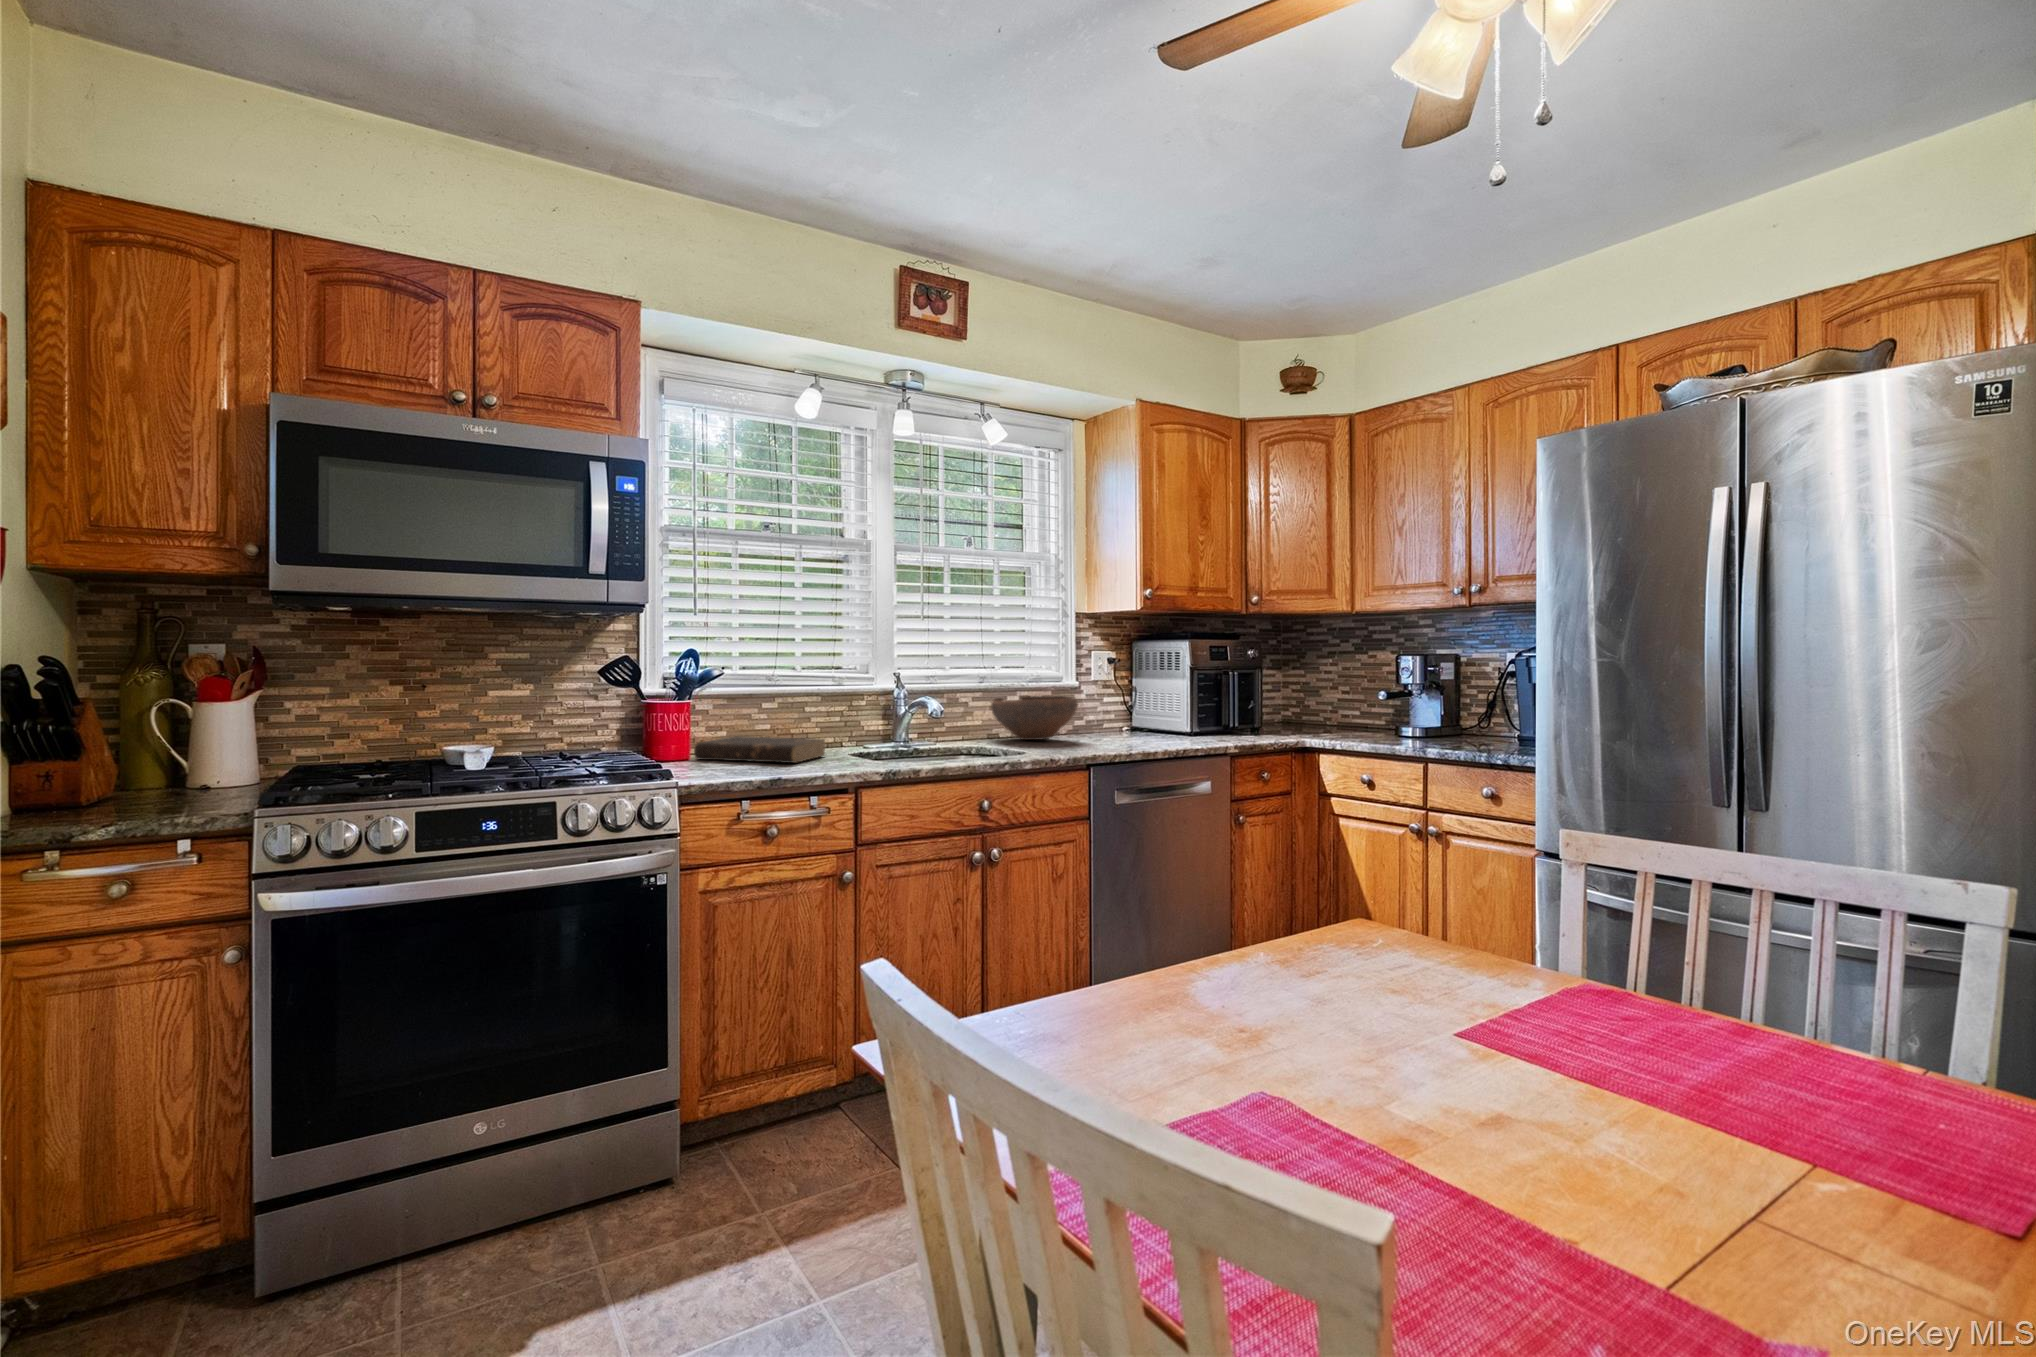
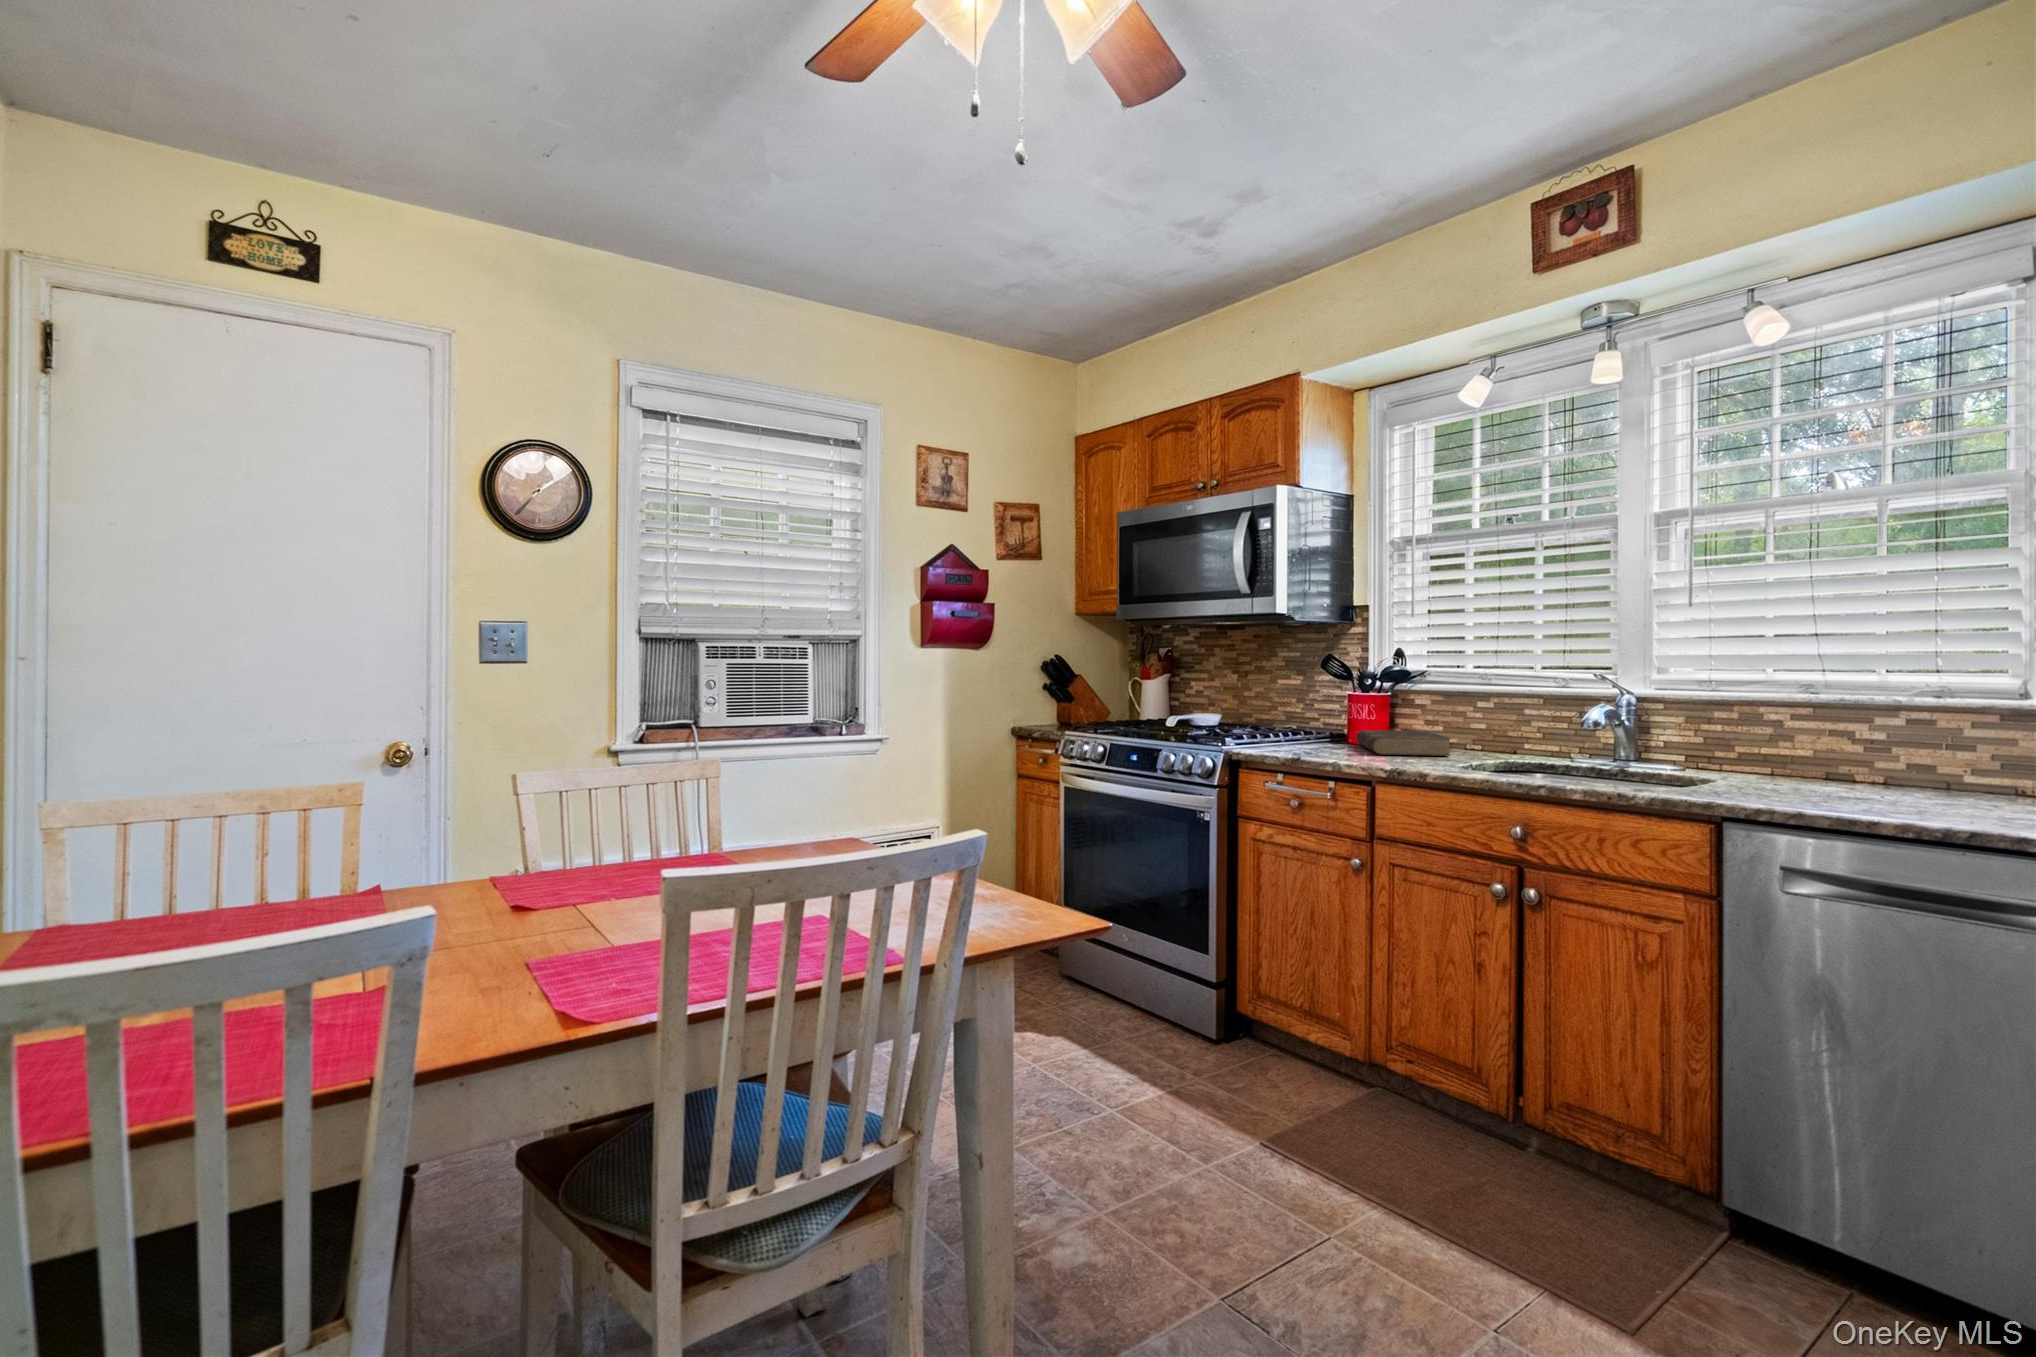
bowl: present [991,696,1077,740] -> none [1781,717,1977,790]

